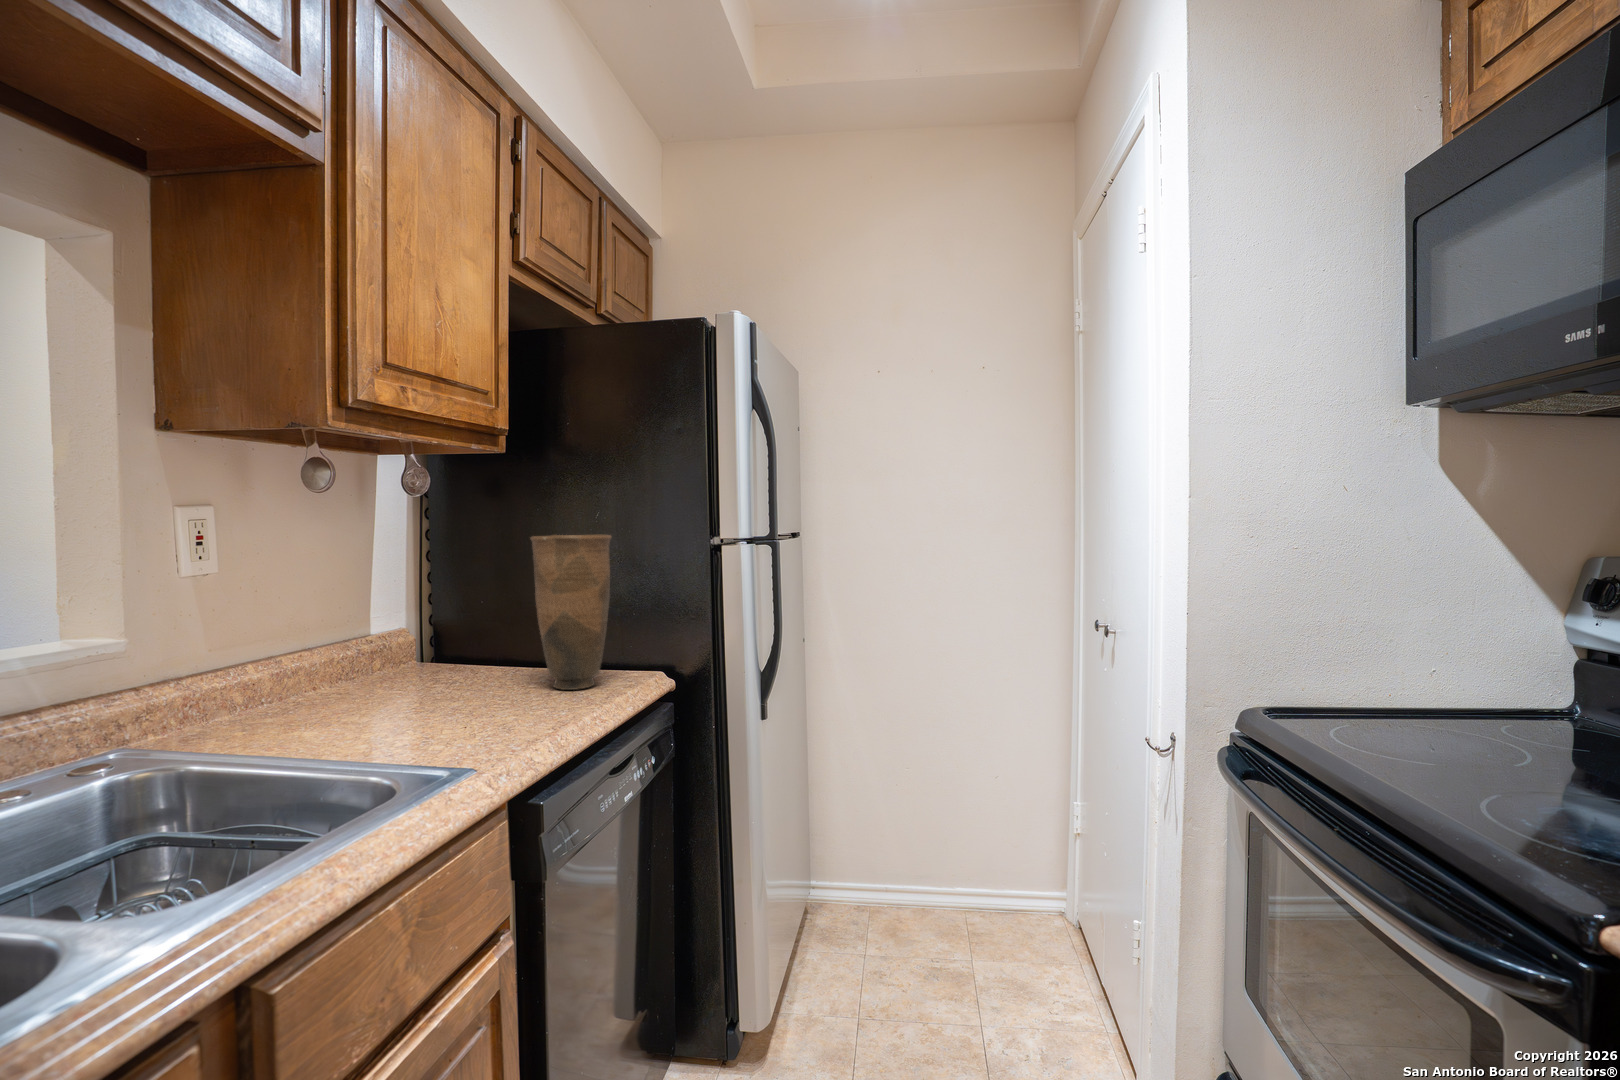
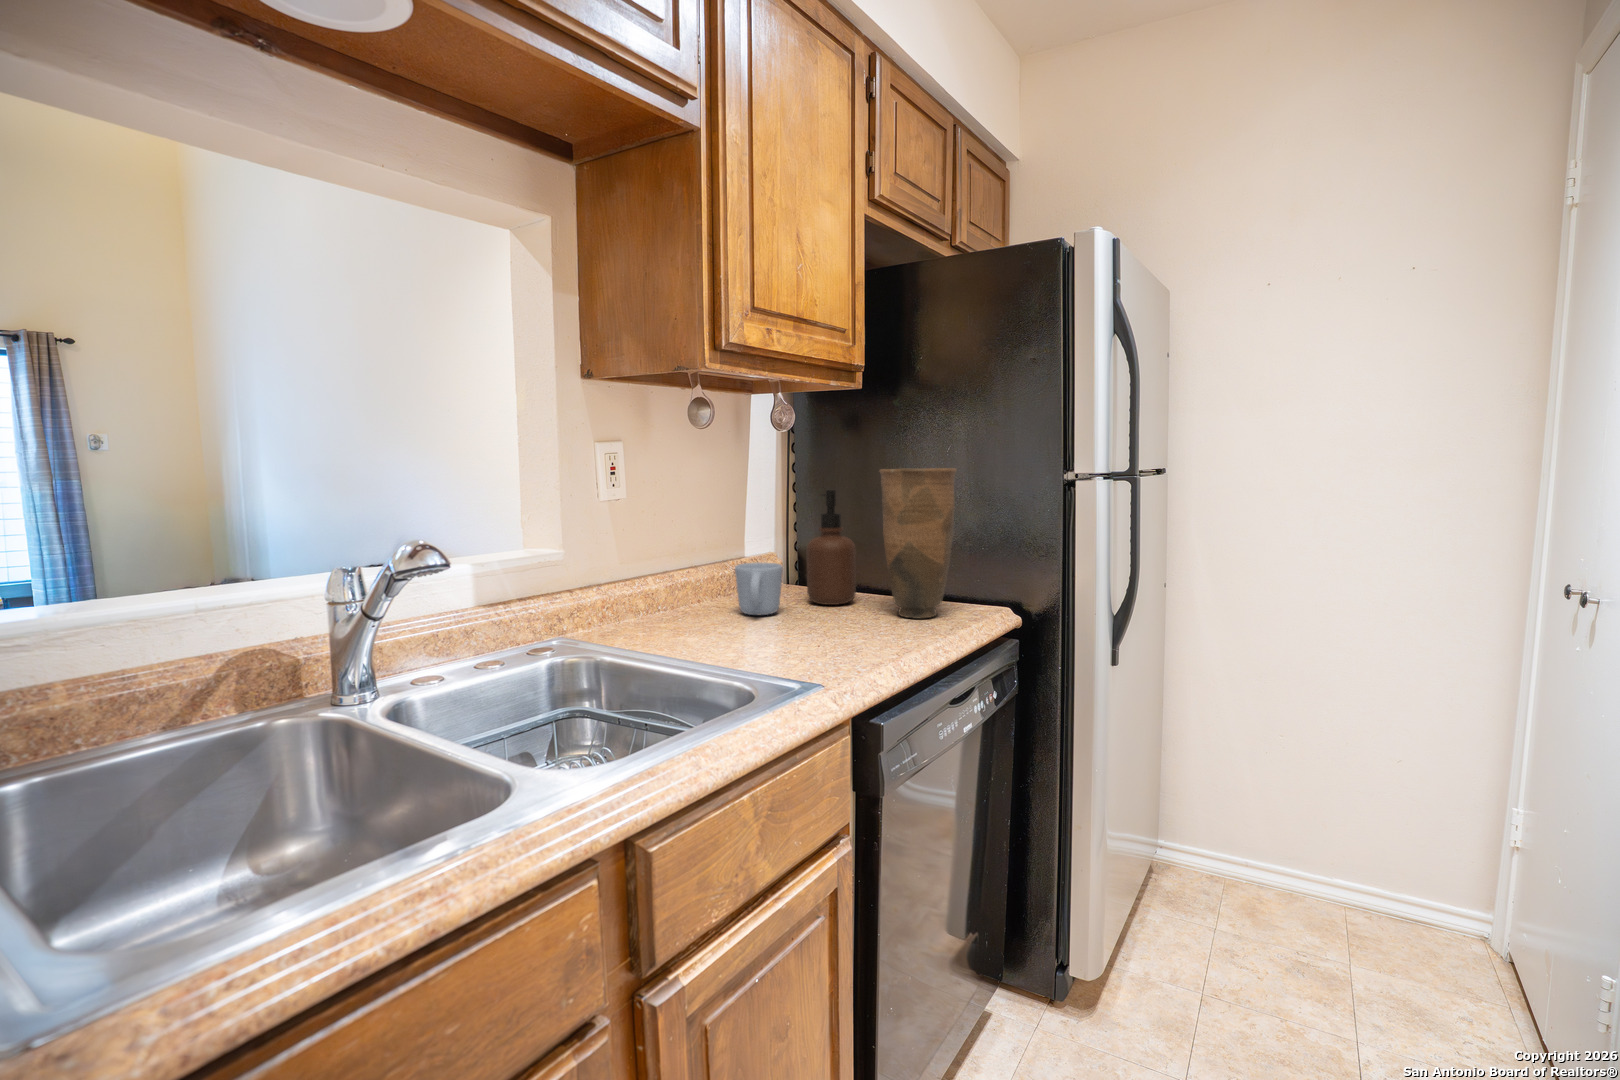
soap dispenser: none [448,558,505,683] -> present [807,490,856,605]
mug: none [361,641,421,701] -> present [735,563,783,615]

